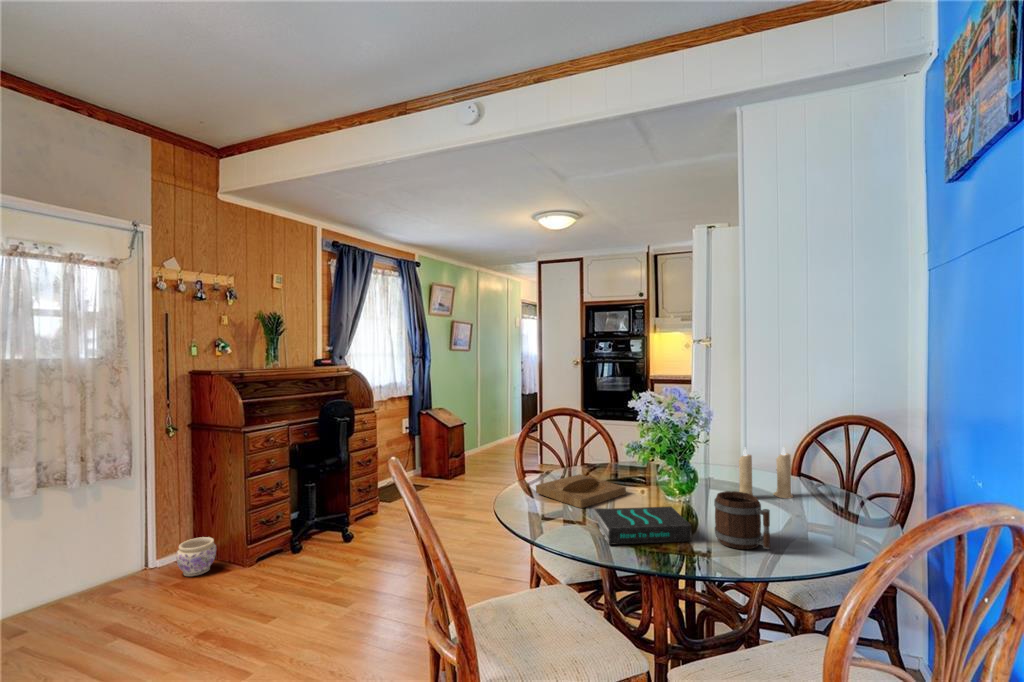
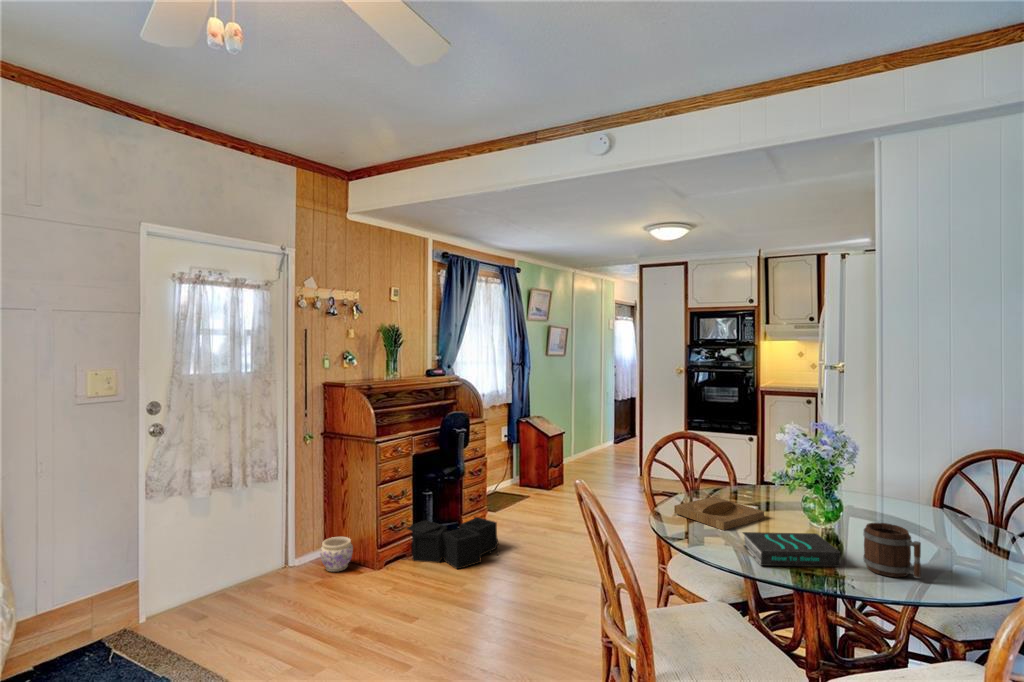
candle: present [739,447,793,498] -> none [879,477,940,531]
storage bin: none [280,509,384,565] -> present [407,517,498,569]

